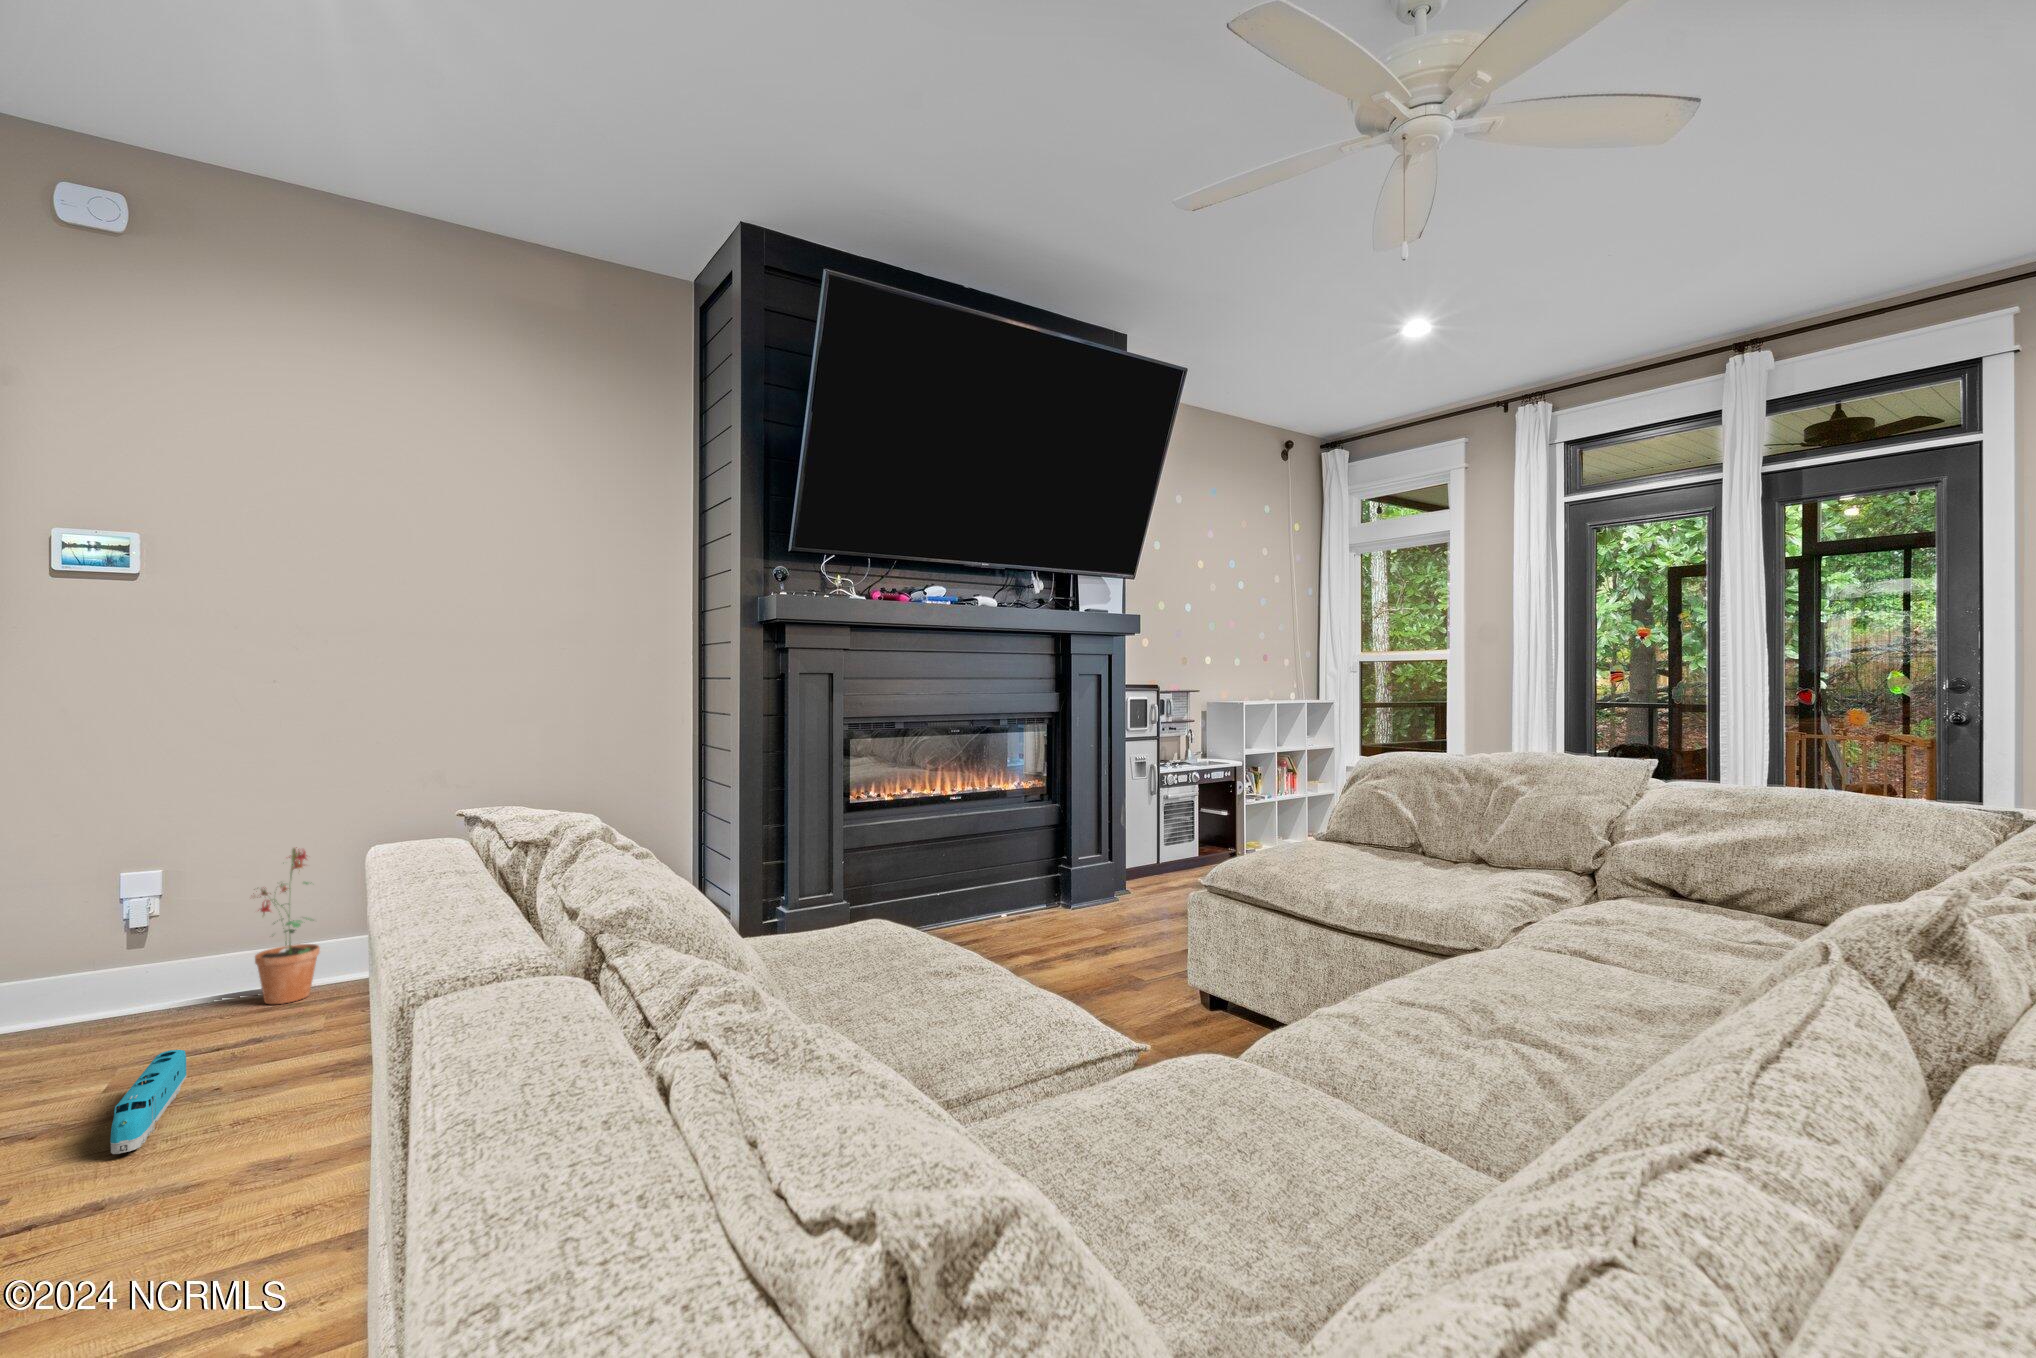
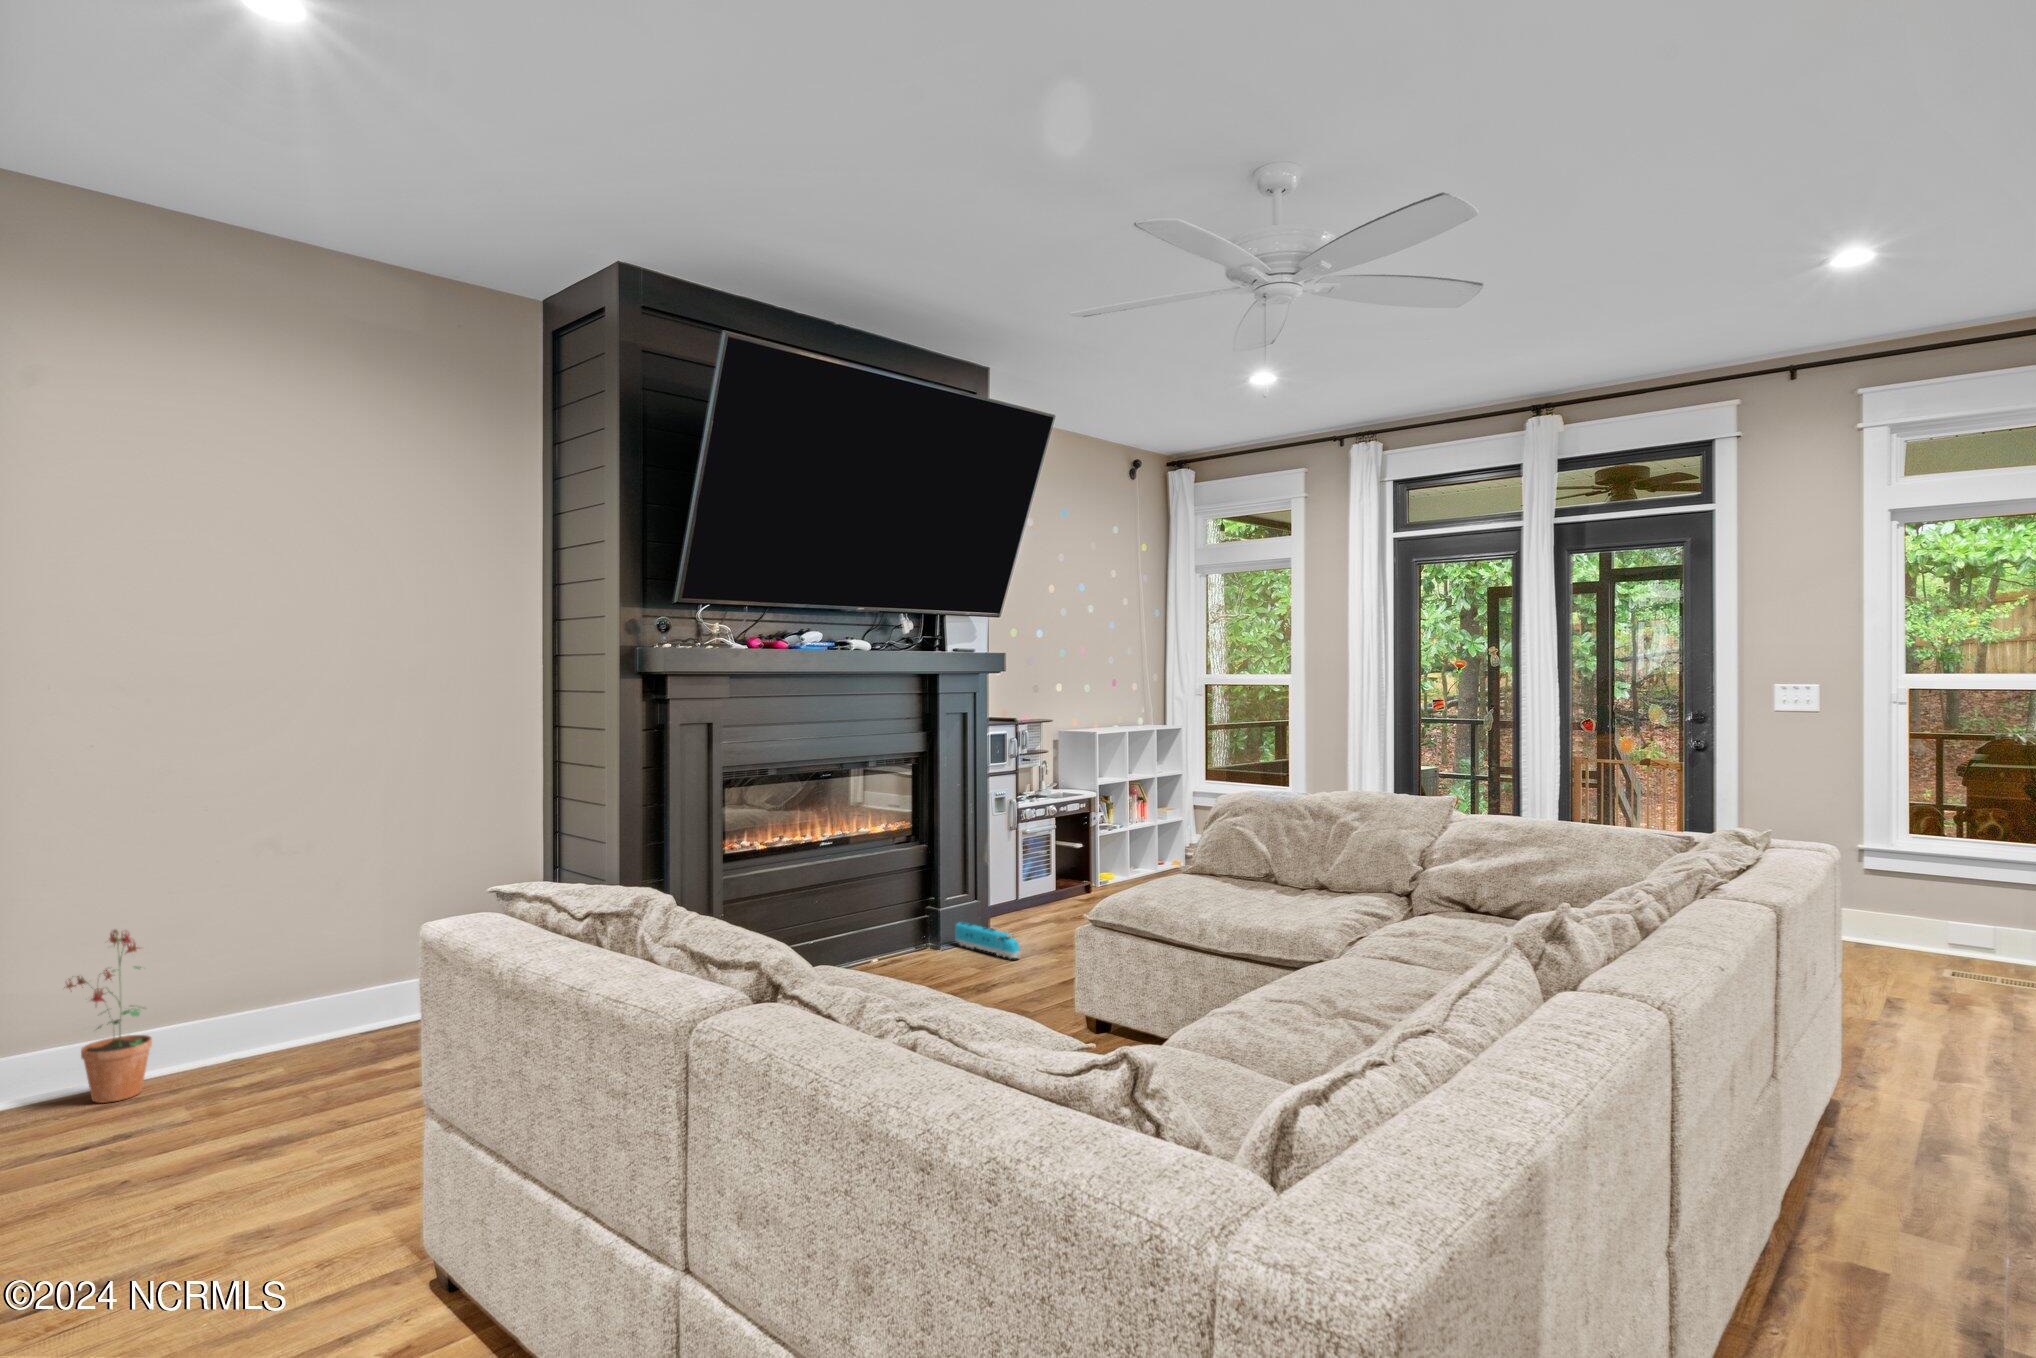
toy train: present [110,1050,187,1154] -> present [955,922,1020,958]

